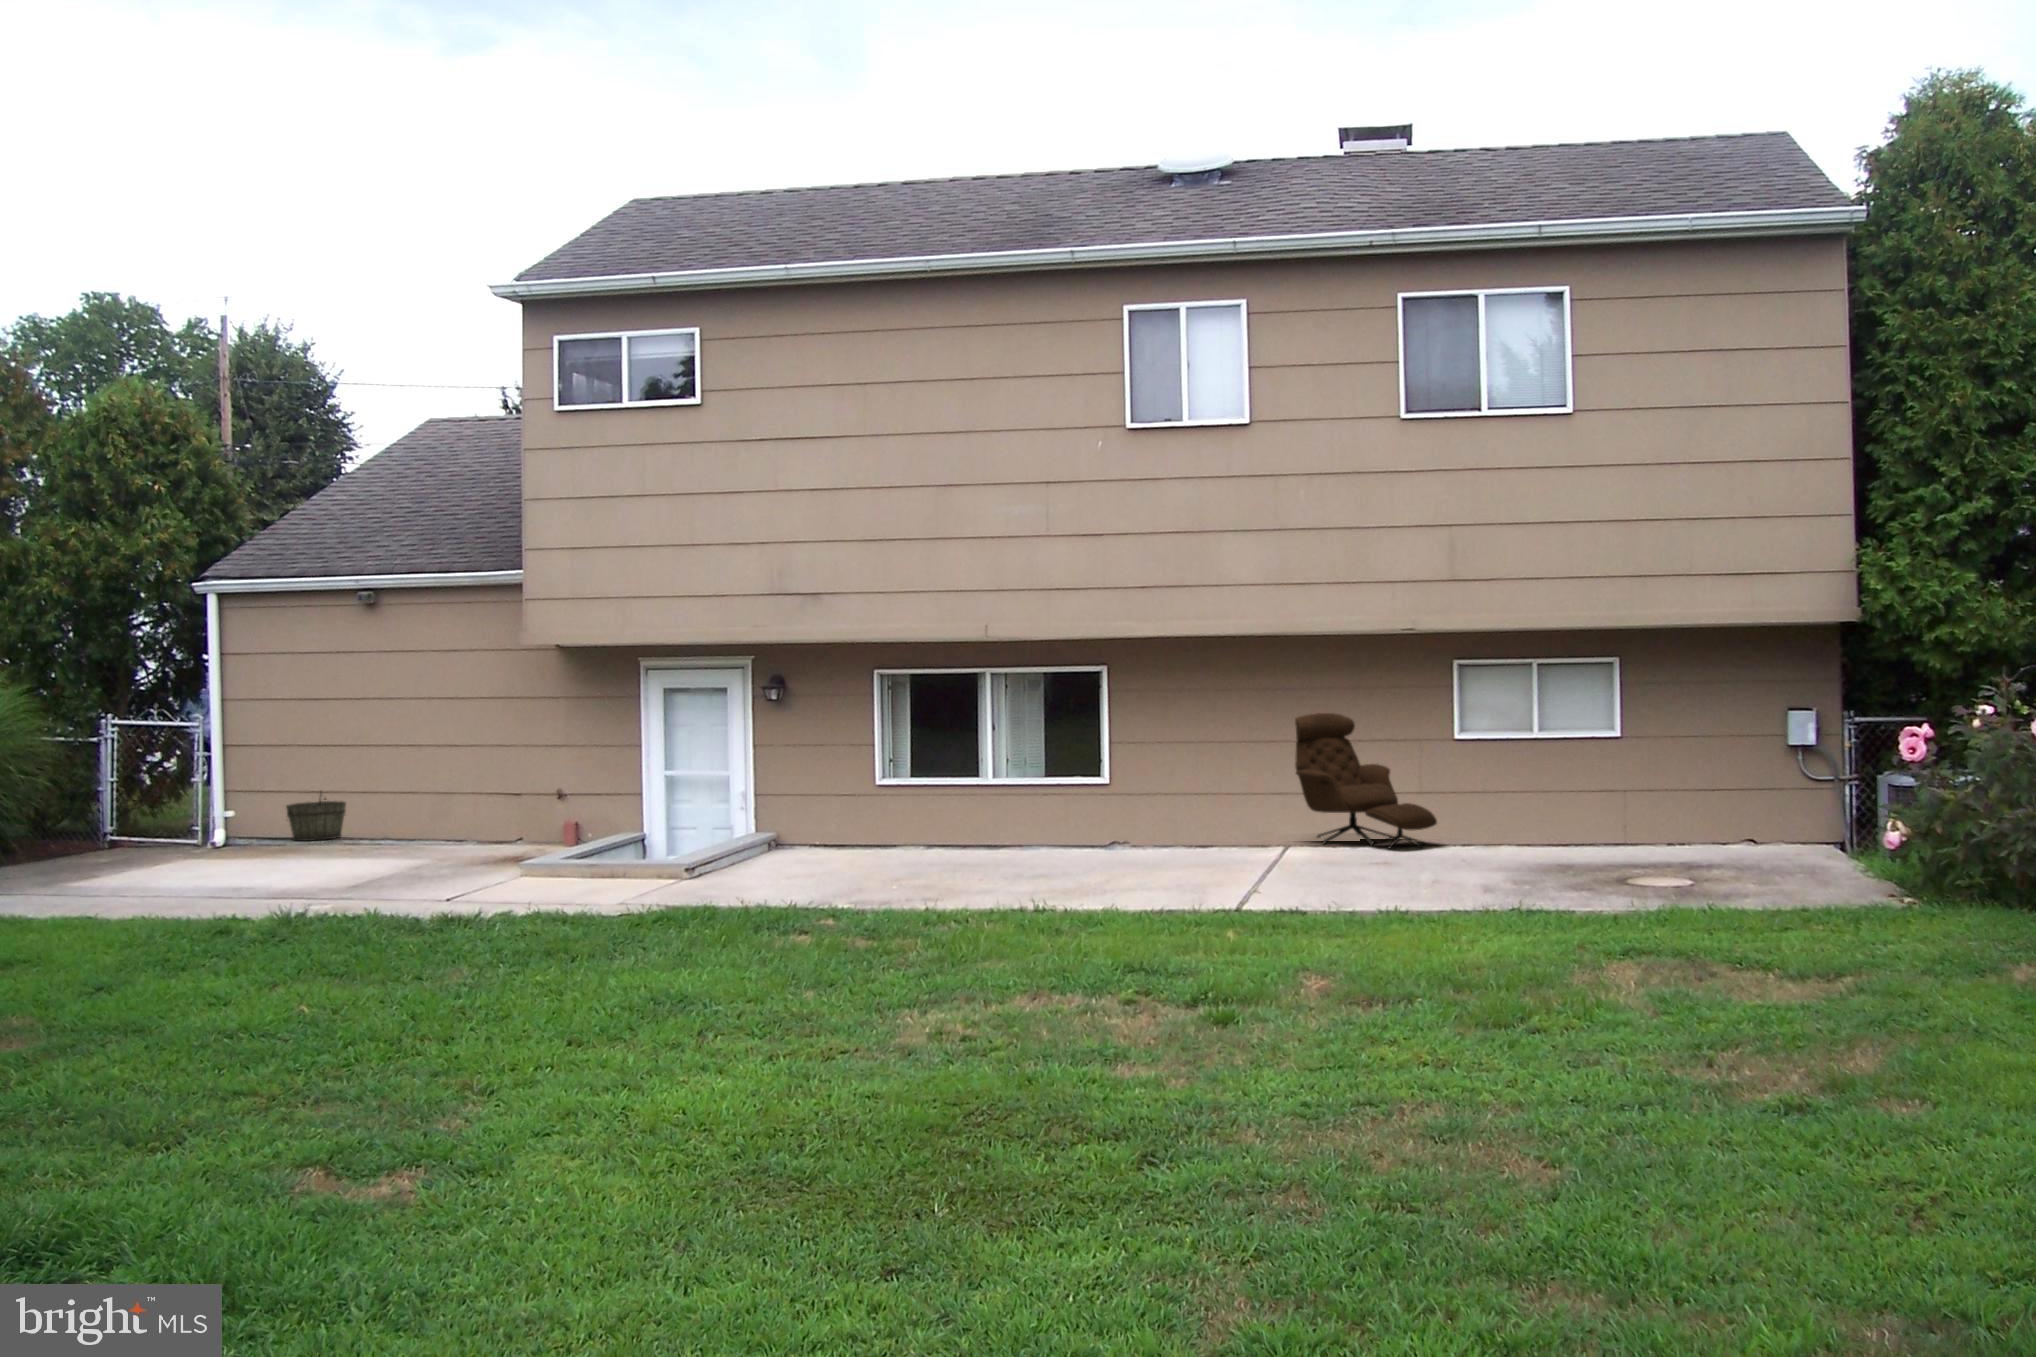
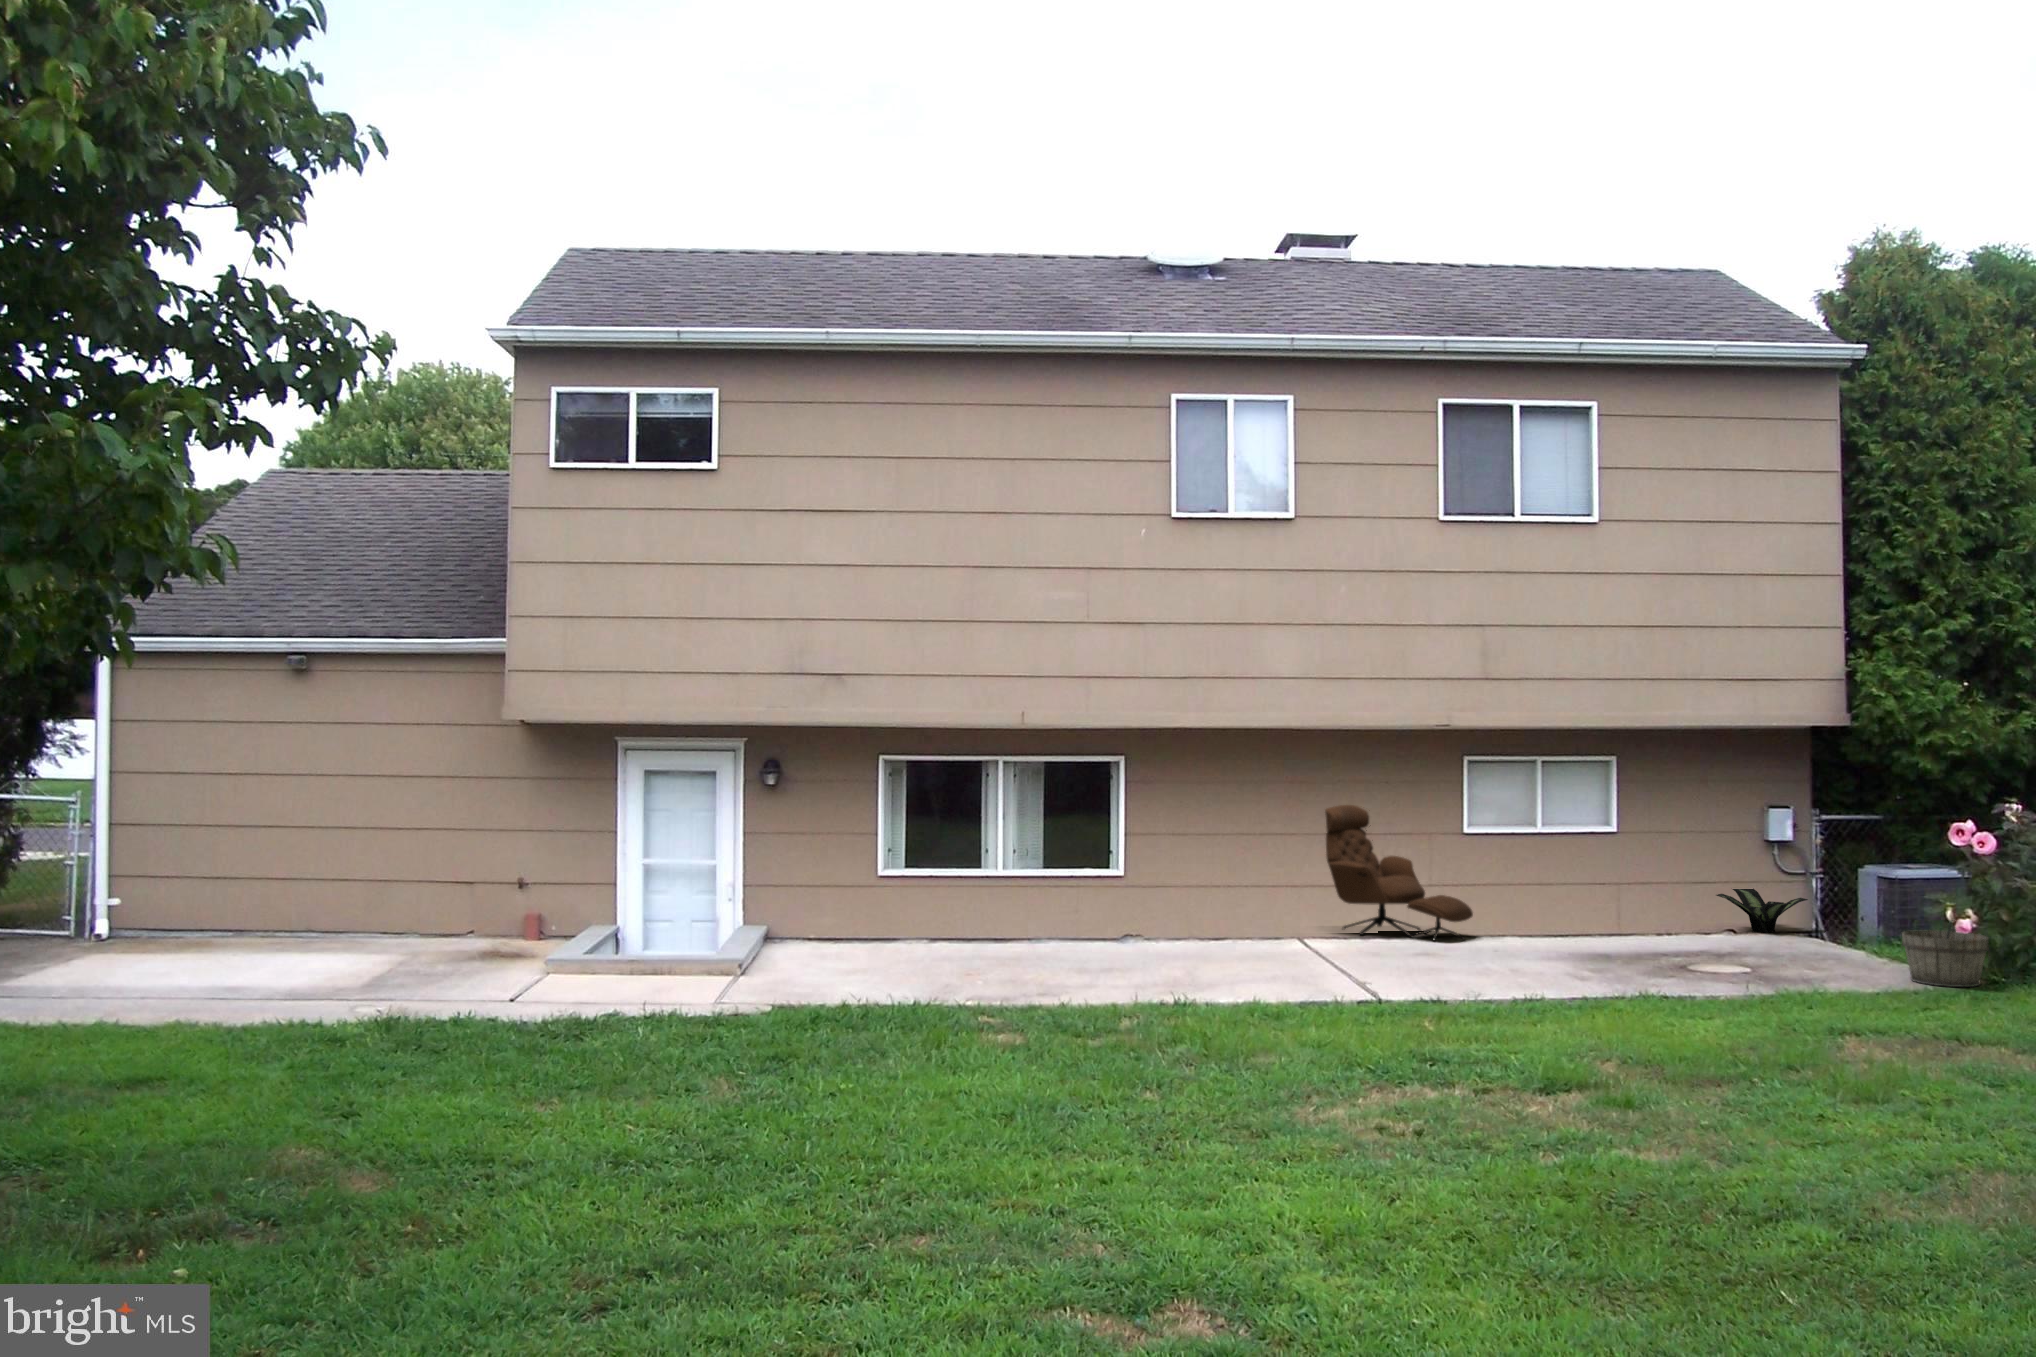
wooden bucket: present [286,795,346,841] -> present [1902,922,1990,987]
potted plant: none [1708,795,1814,842] -> present [1716,888,1808,933]

